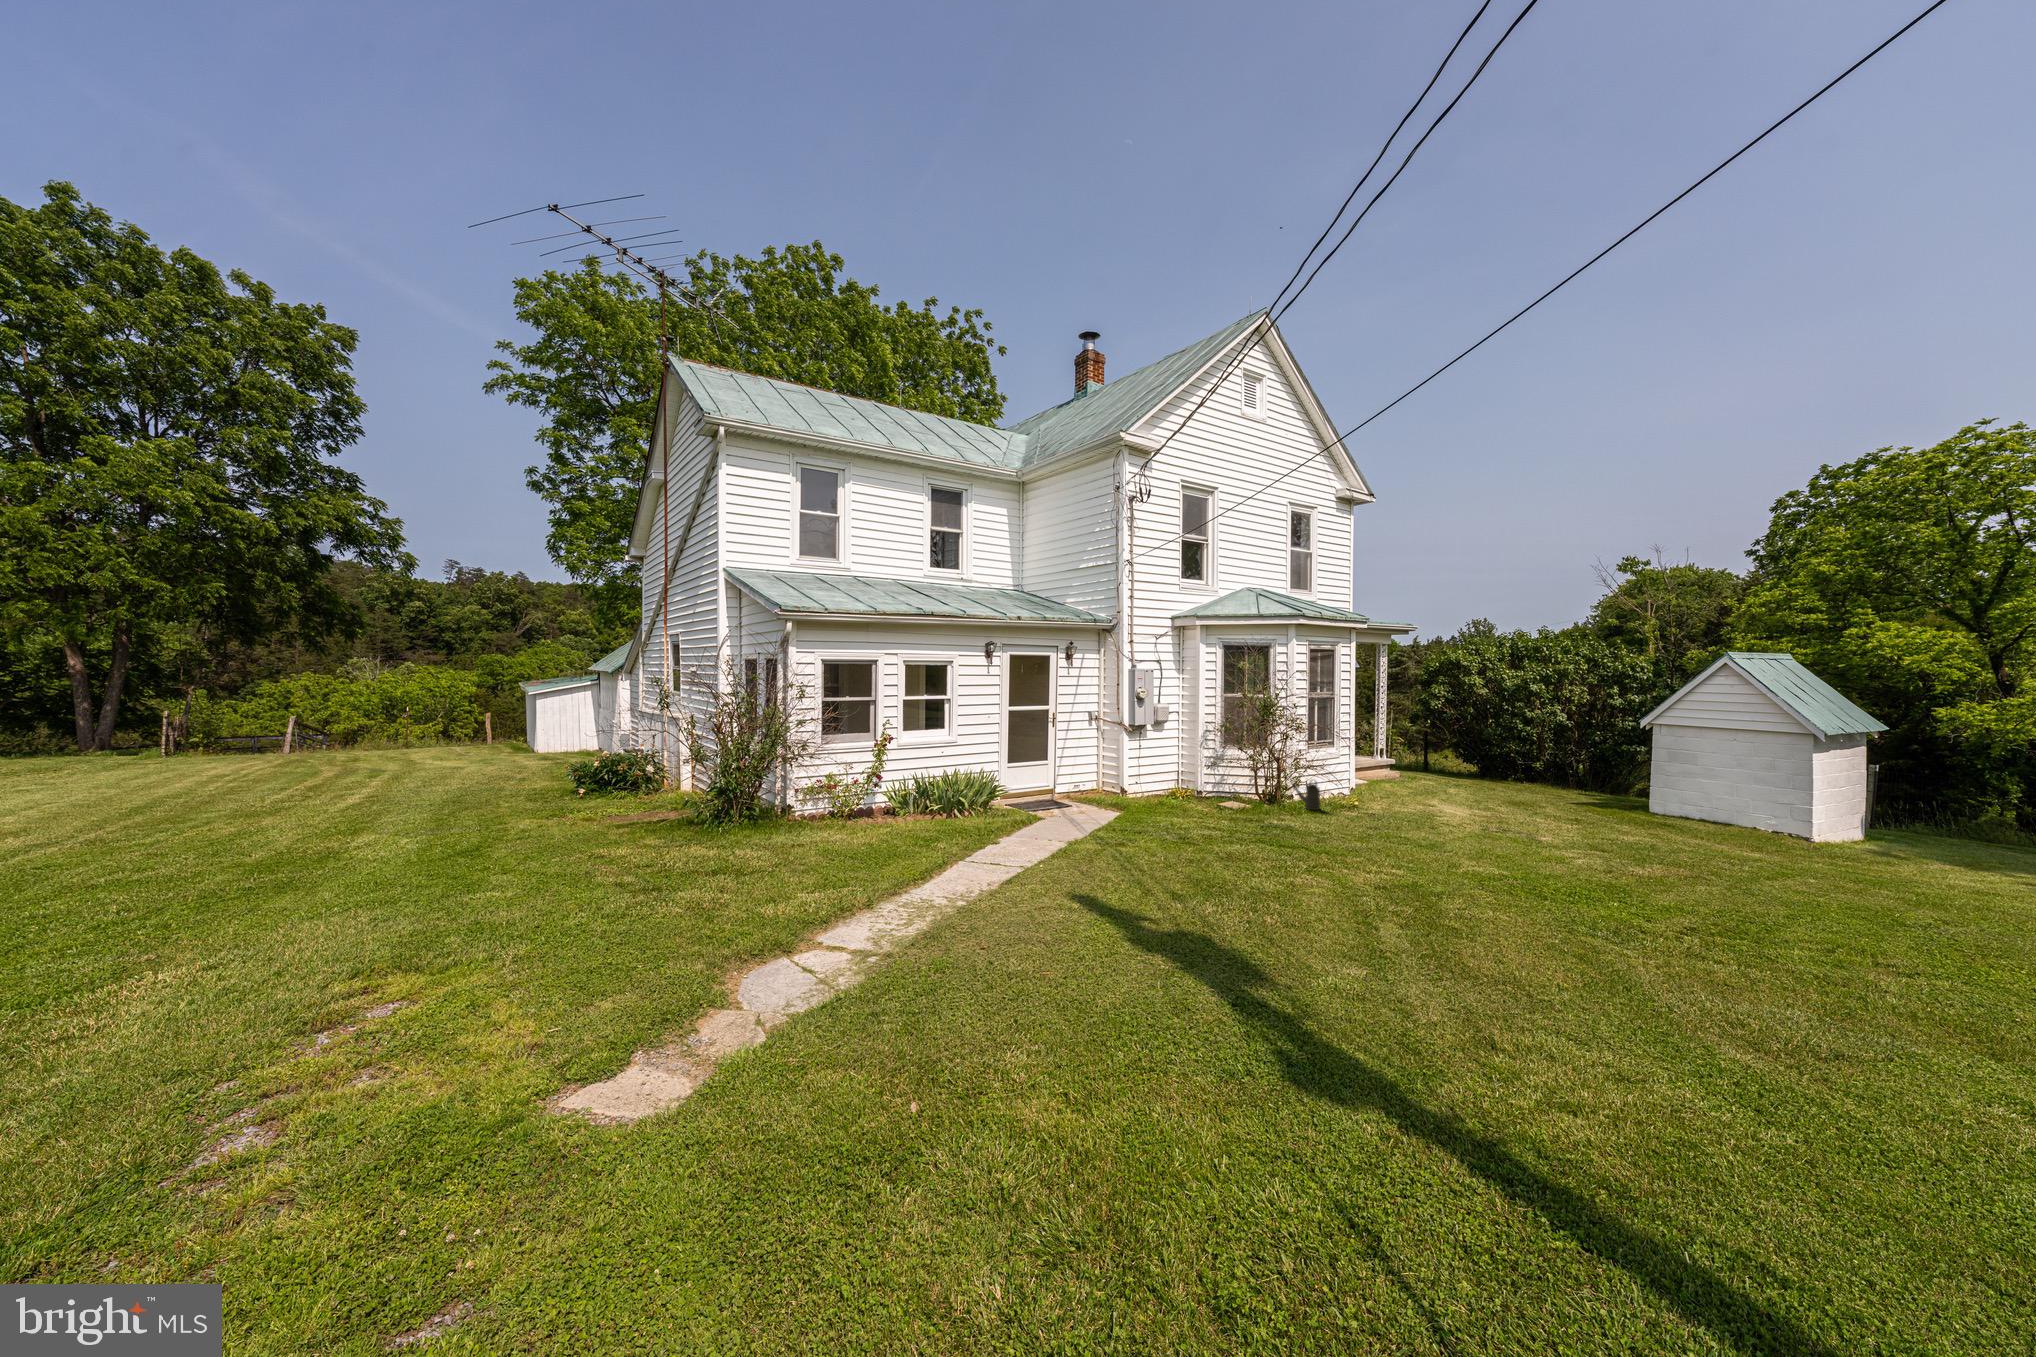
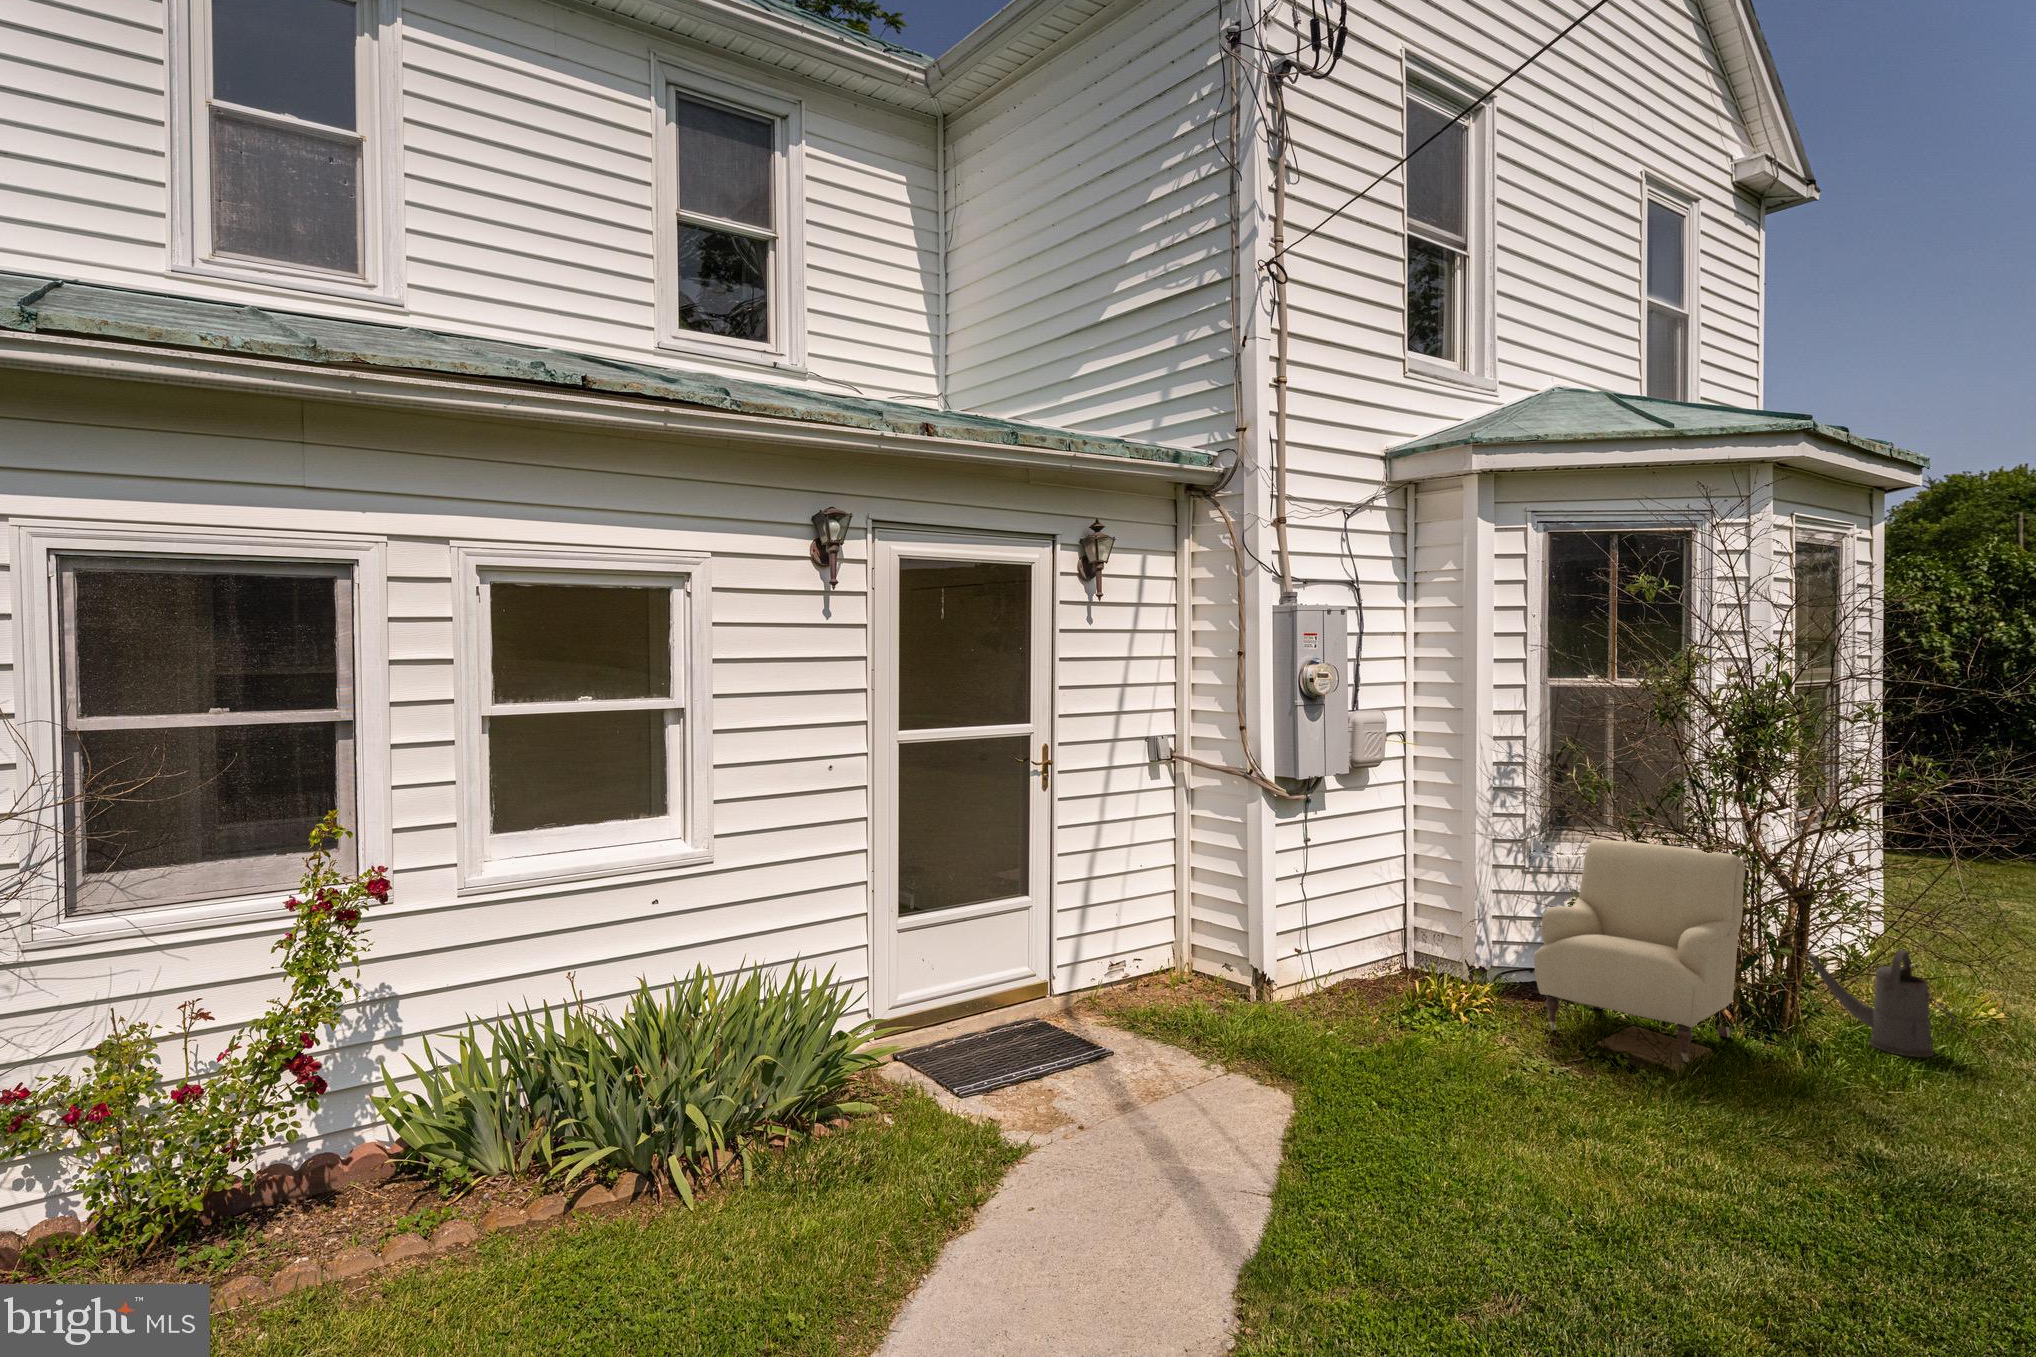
chair: none [1205,747,1270,810] -> present [1534,840,1745,1062]

